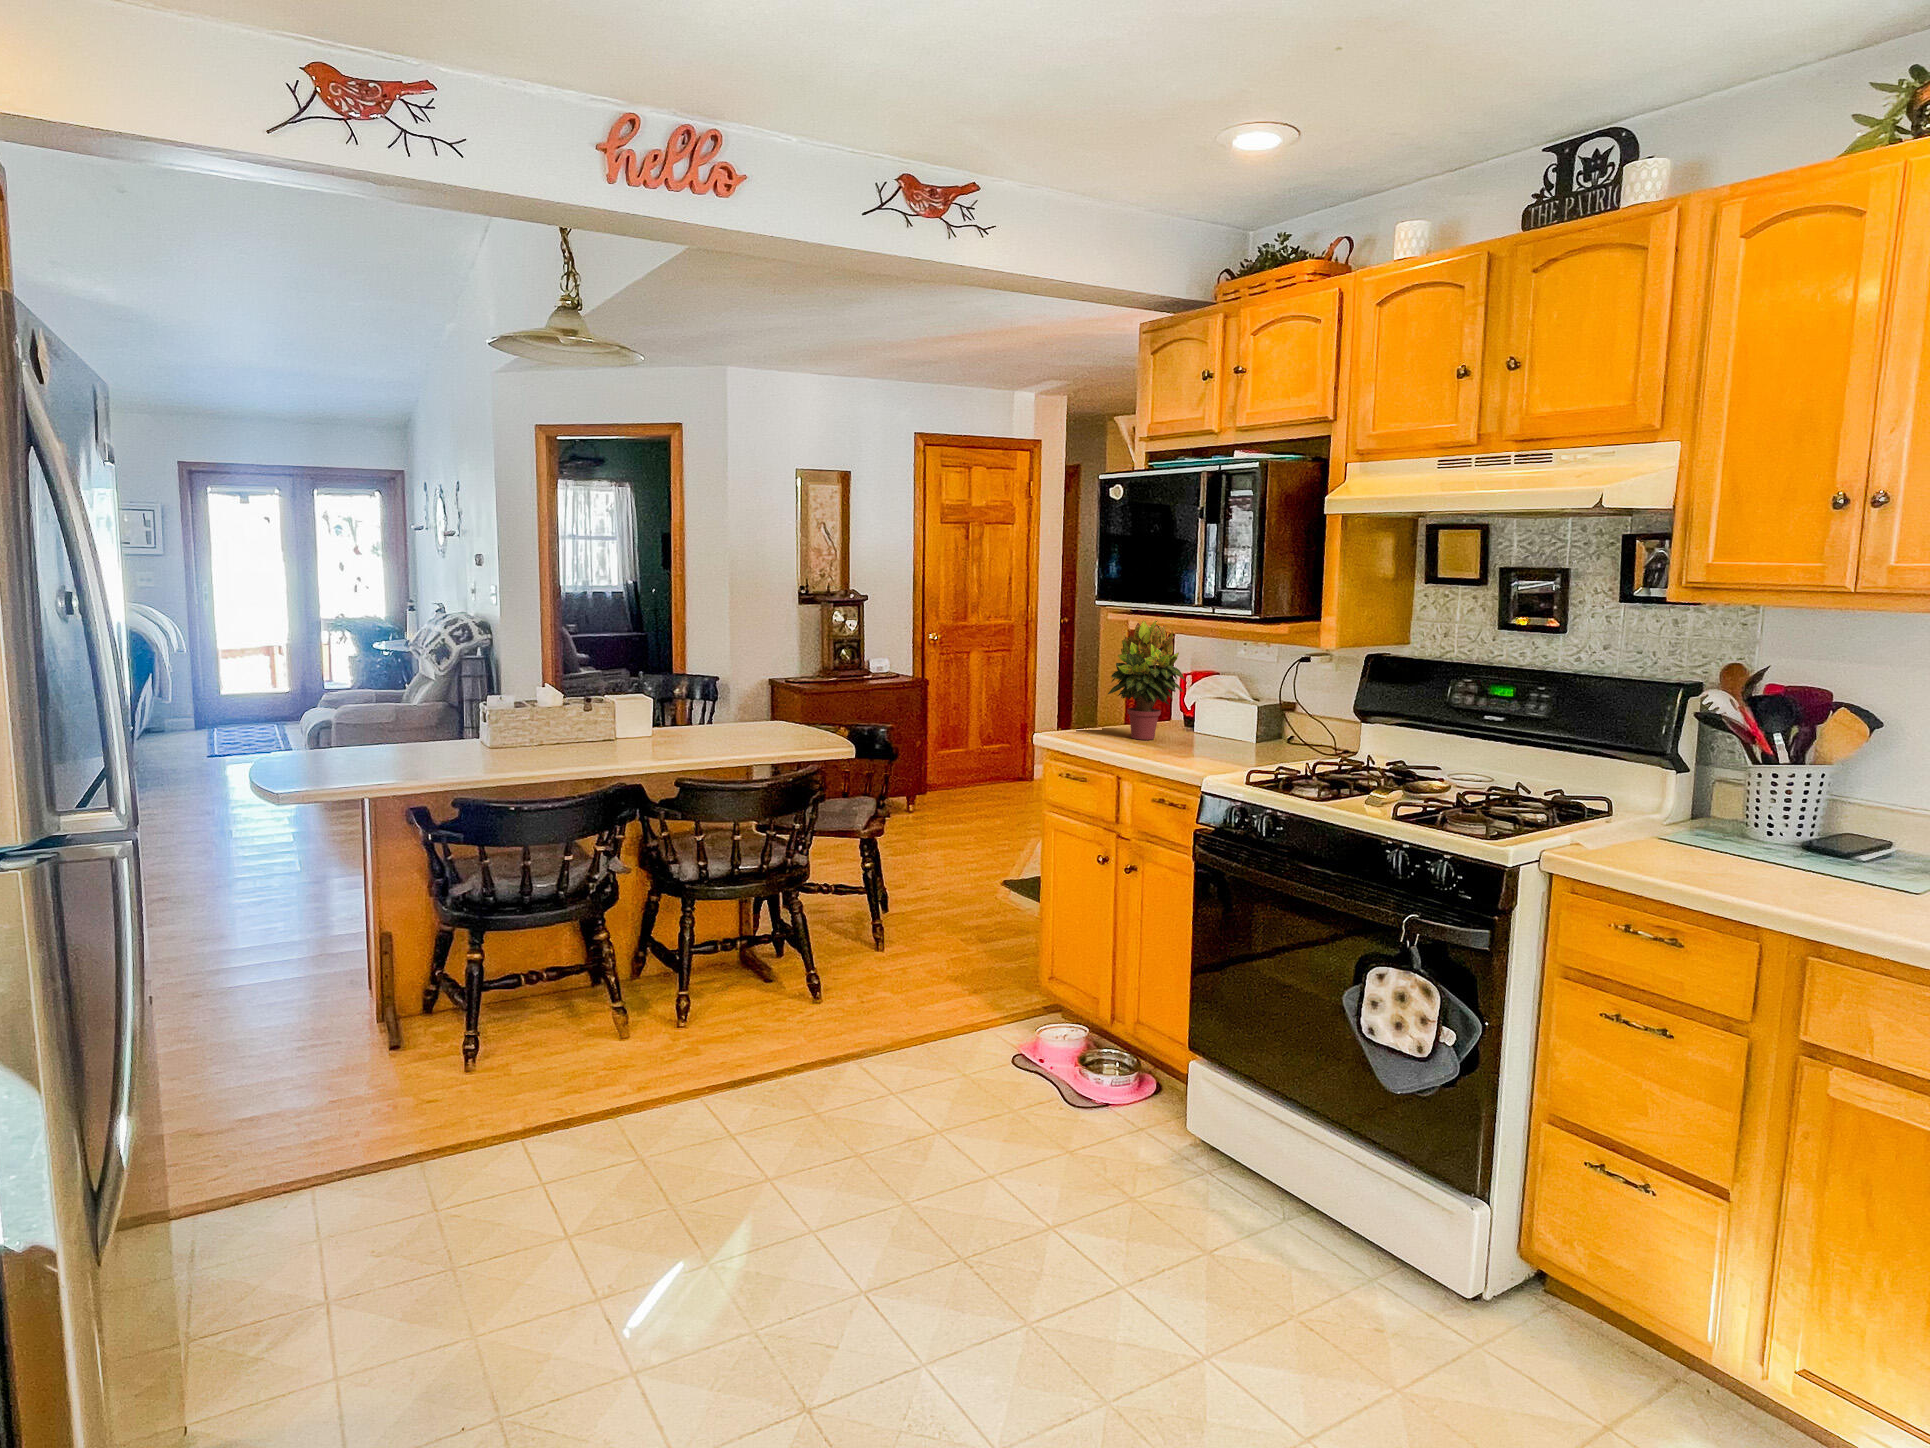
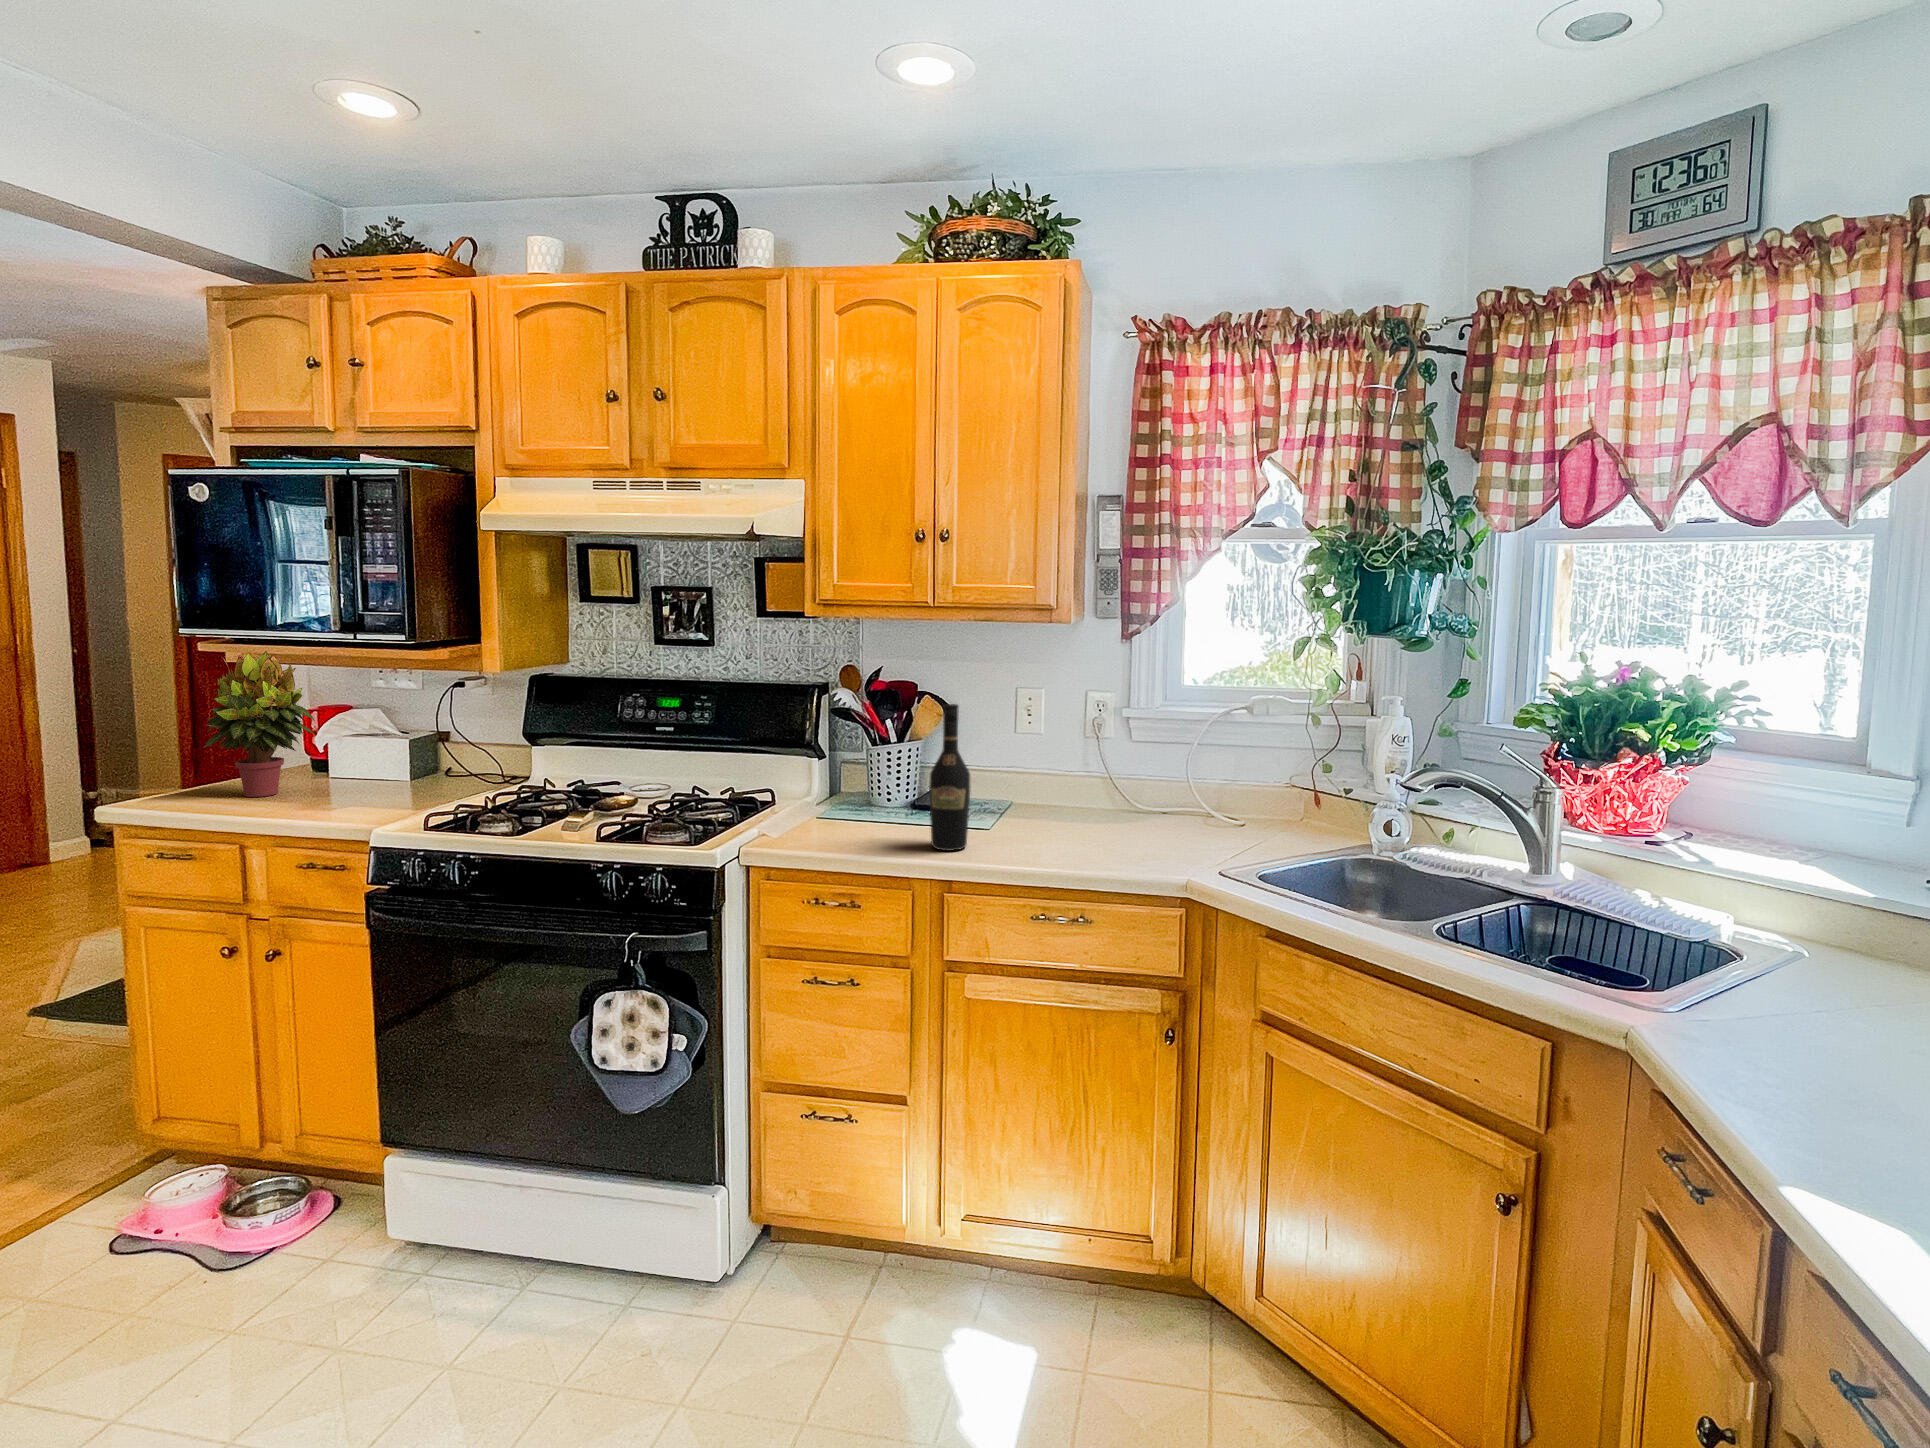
wine bottle: none [1801,716,1874,907] -> present [929,704,970,851]

